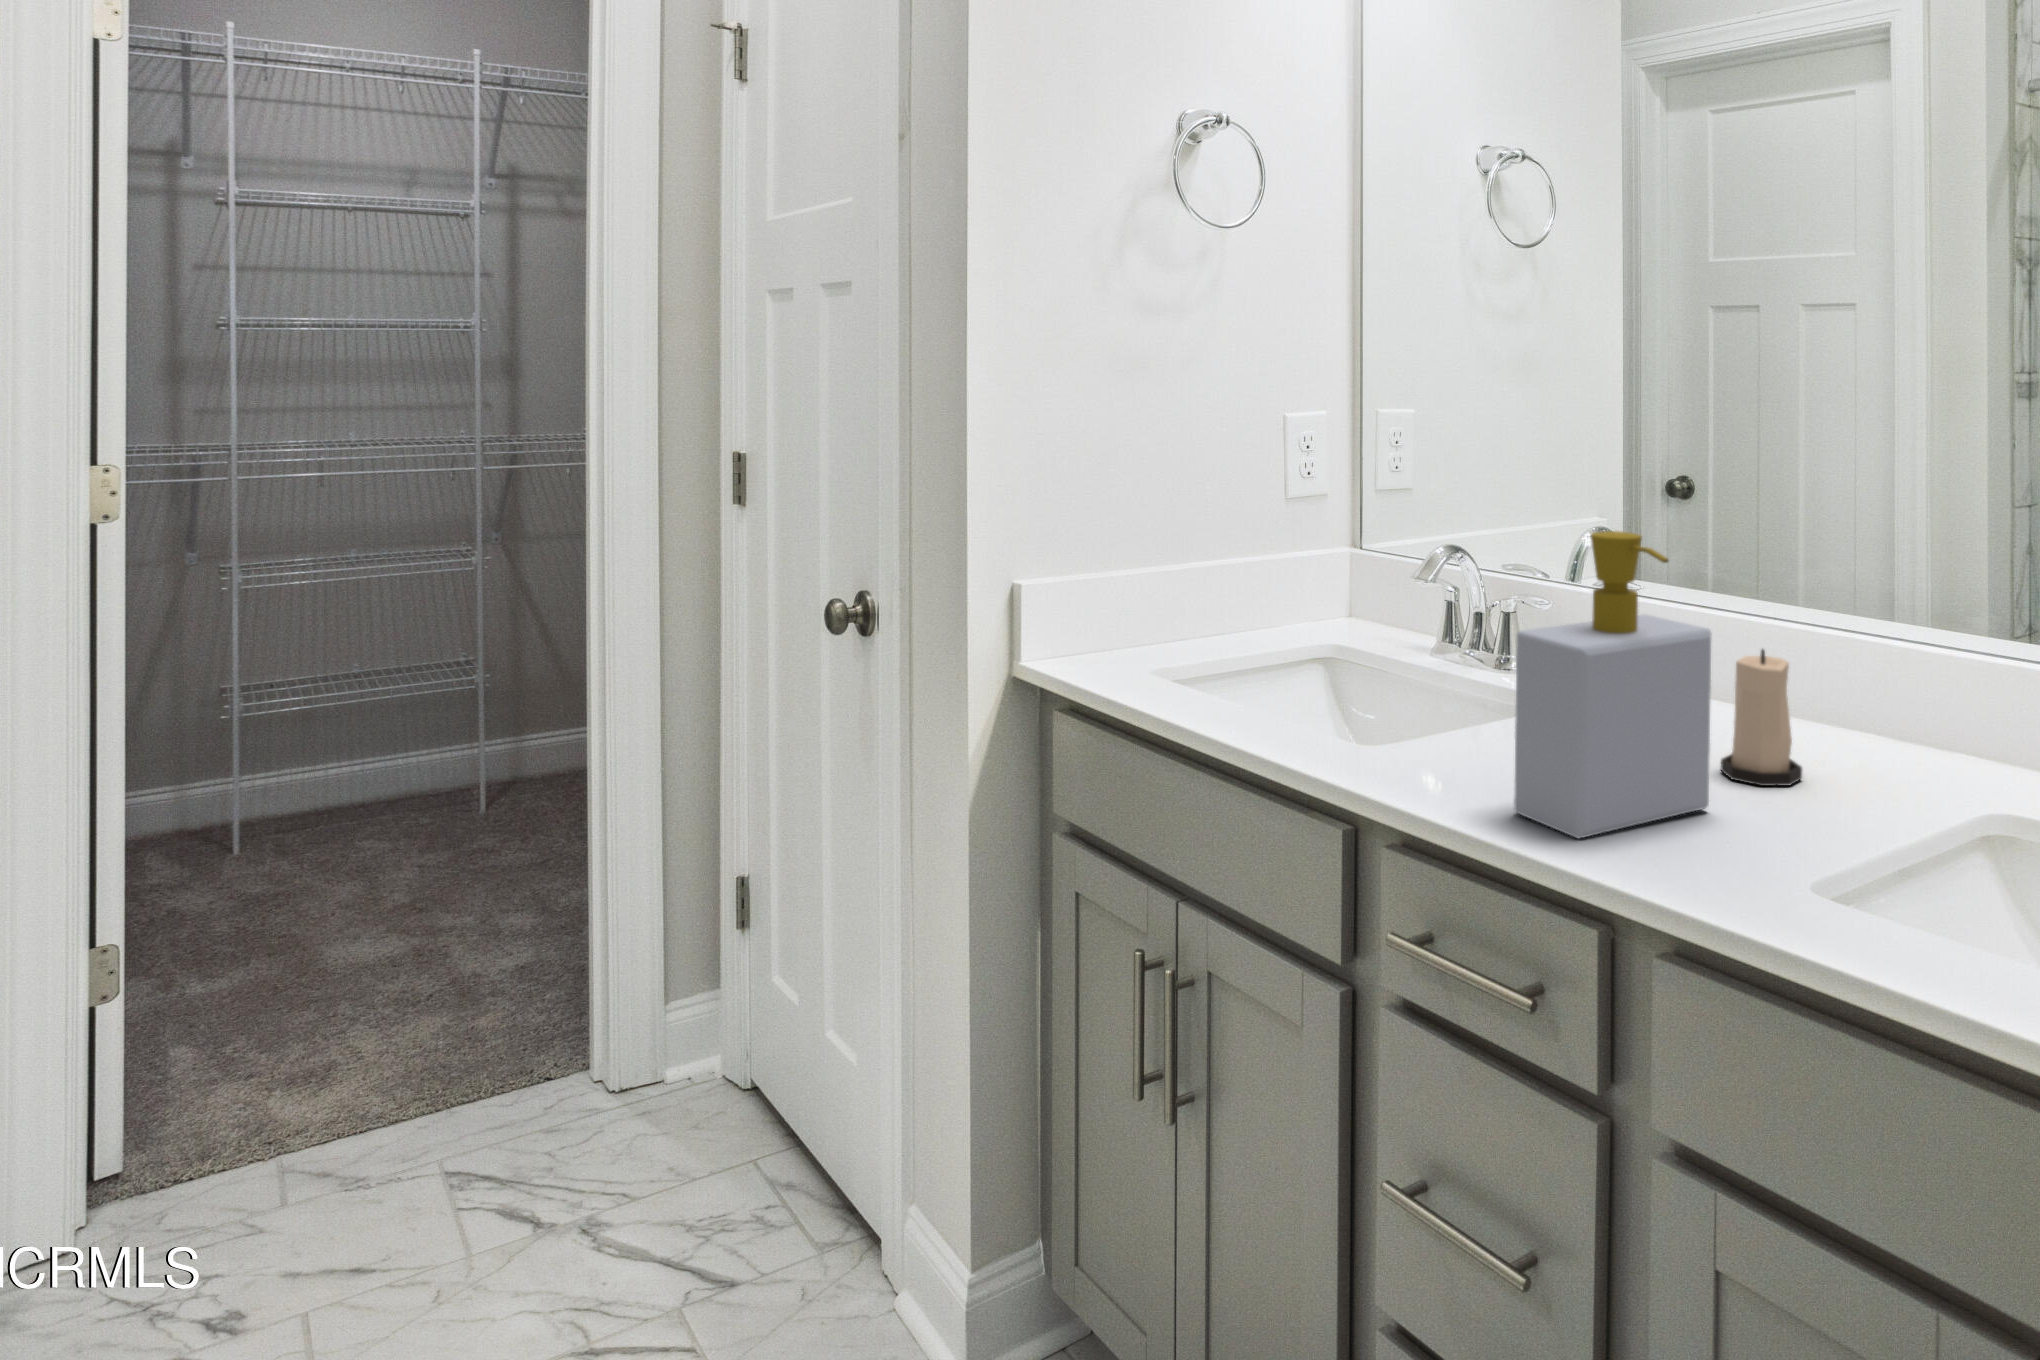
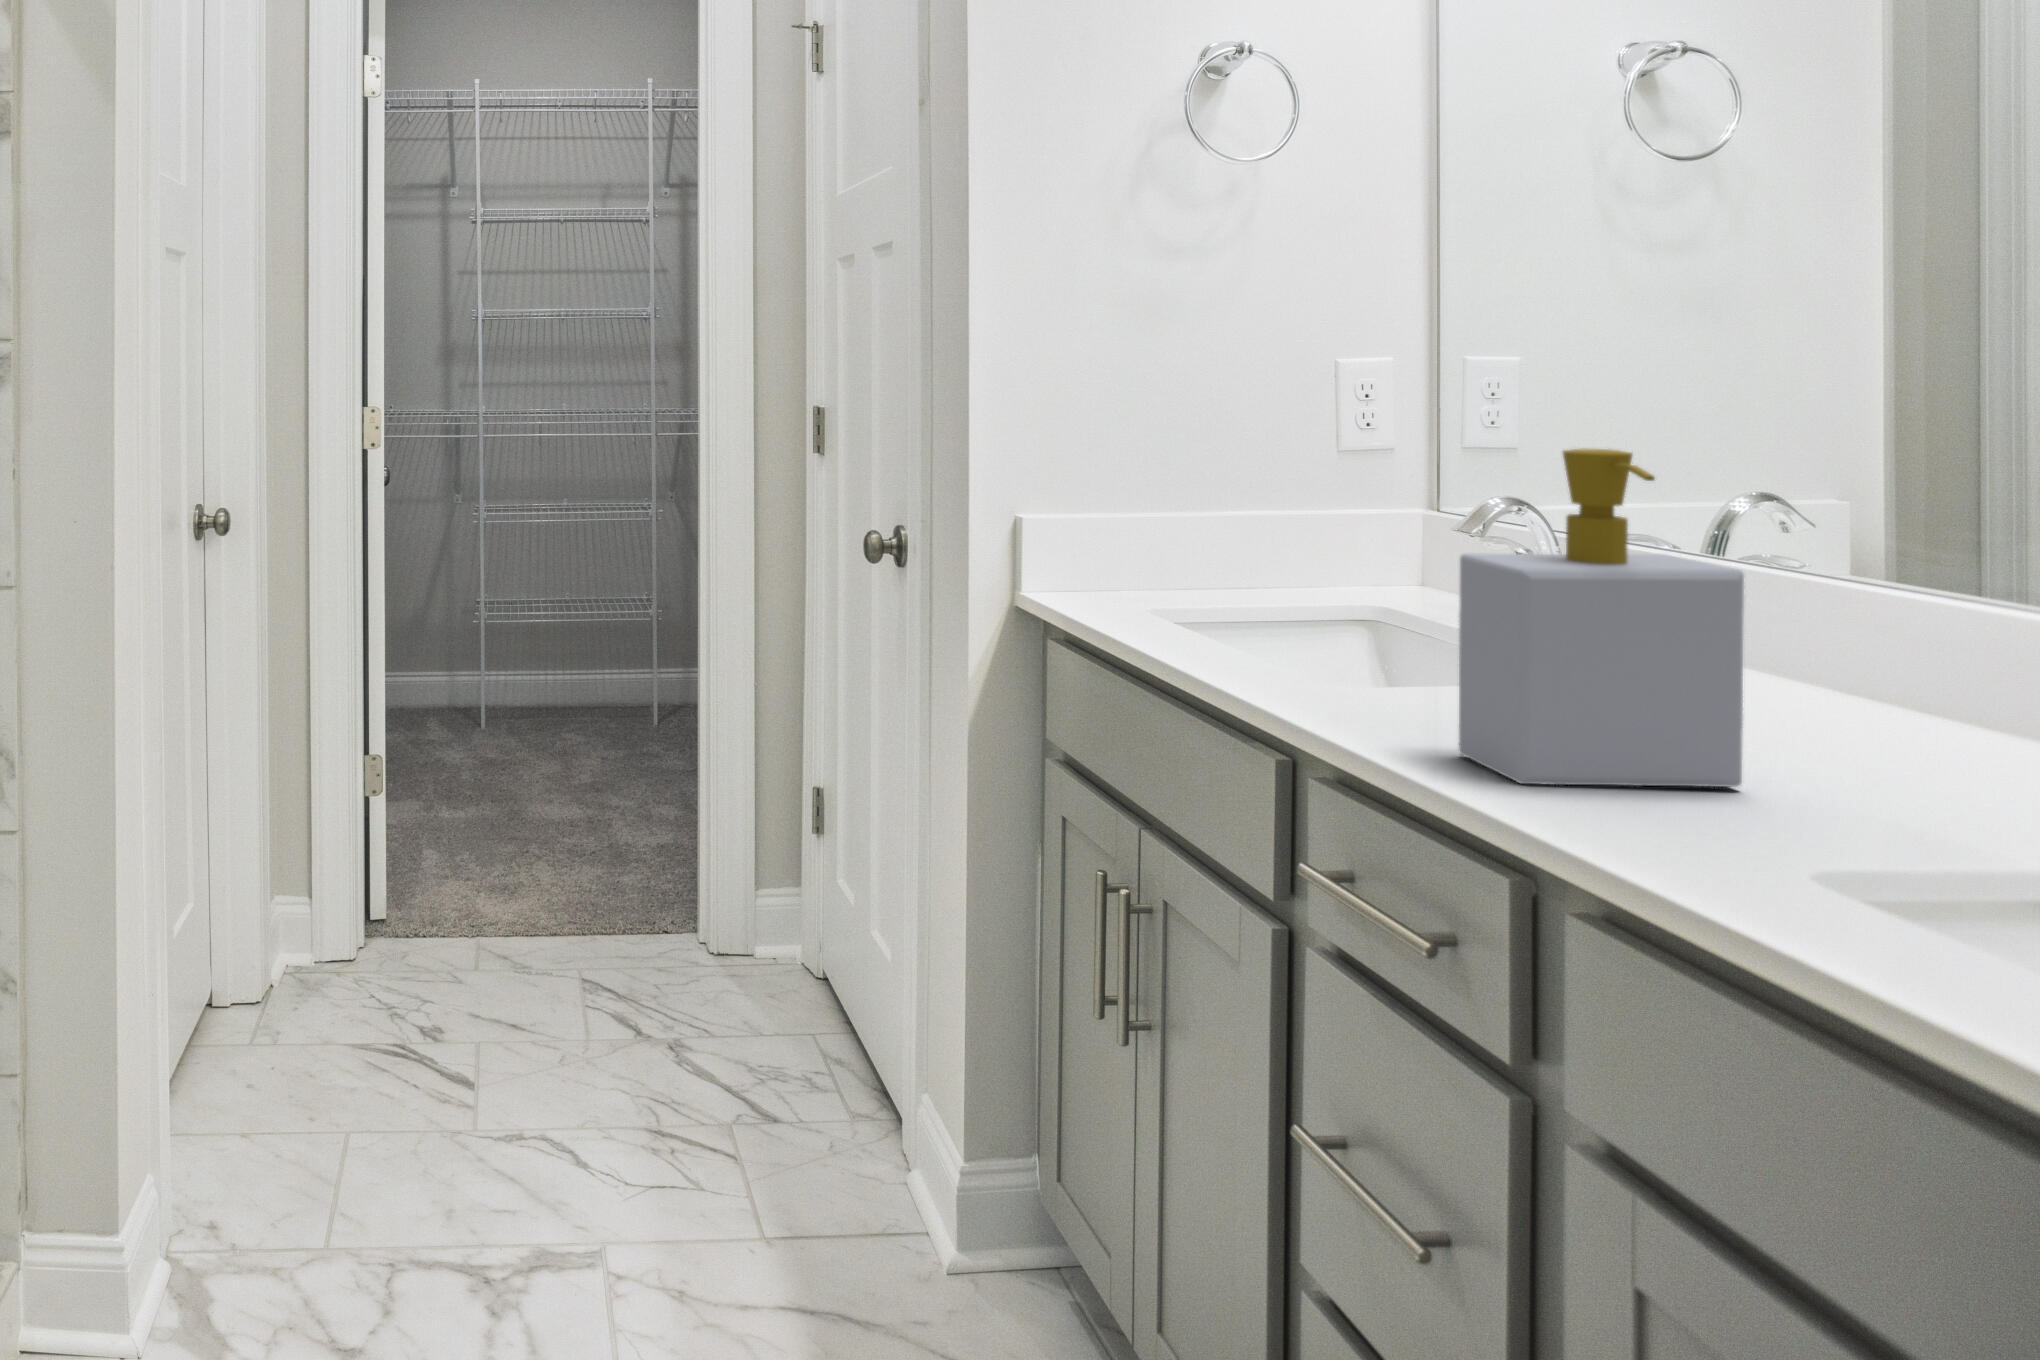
candle: present [1721,649,1802,786] -> none [1809,614,1938,789]

